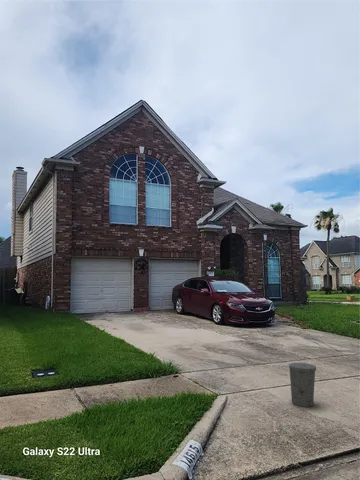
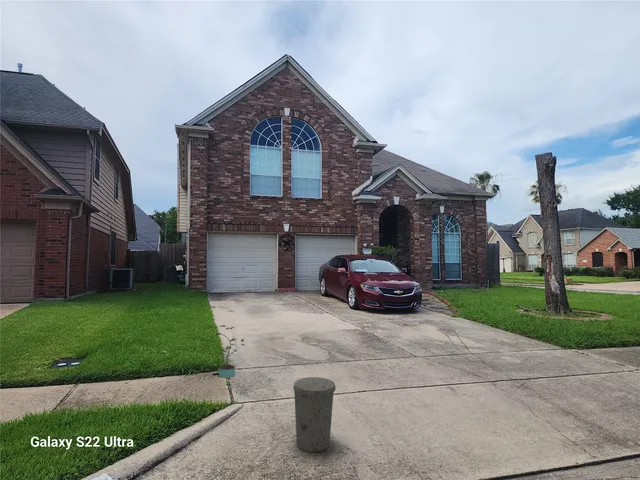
potted plant: none [187,335,206,373] -> present [216,325,244,378]

